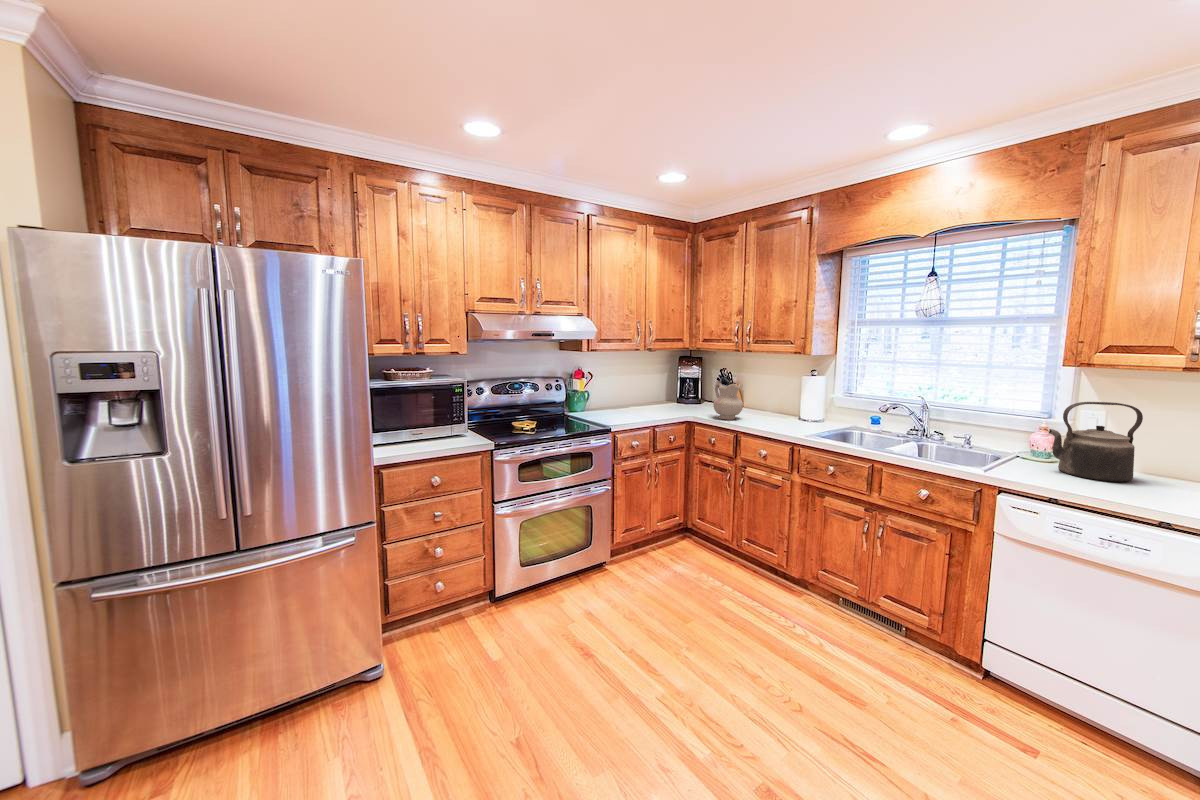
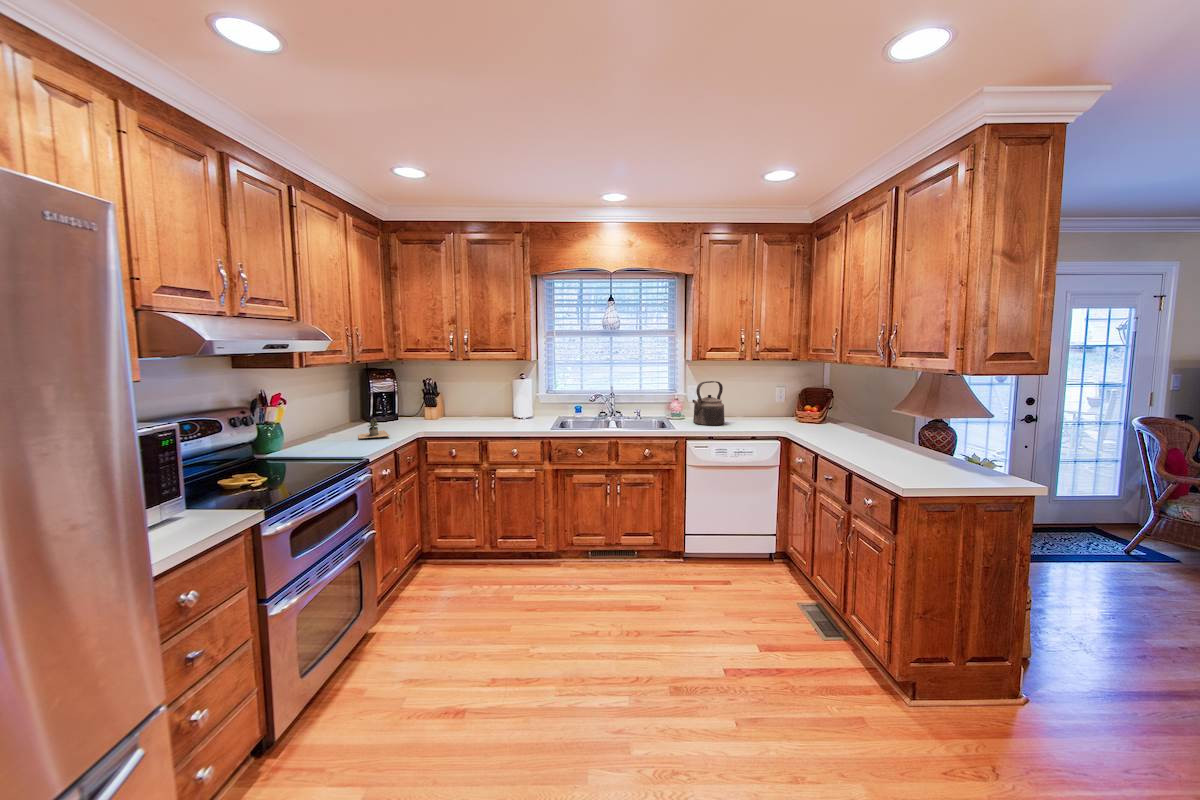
ceramic pitcher: present [713,381,743,420] -> none [440,390,473,427]
potted plant: none [634,399,669,416] -> present [358,418,390,438]

